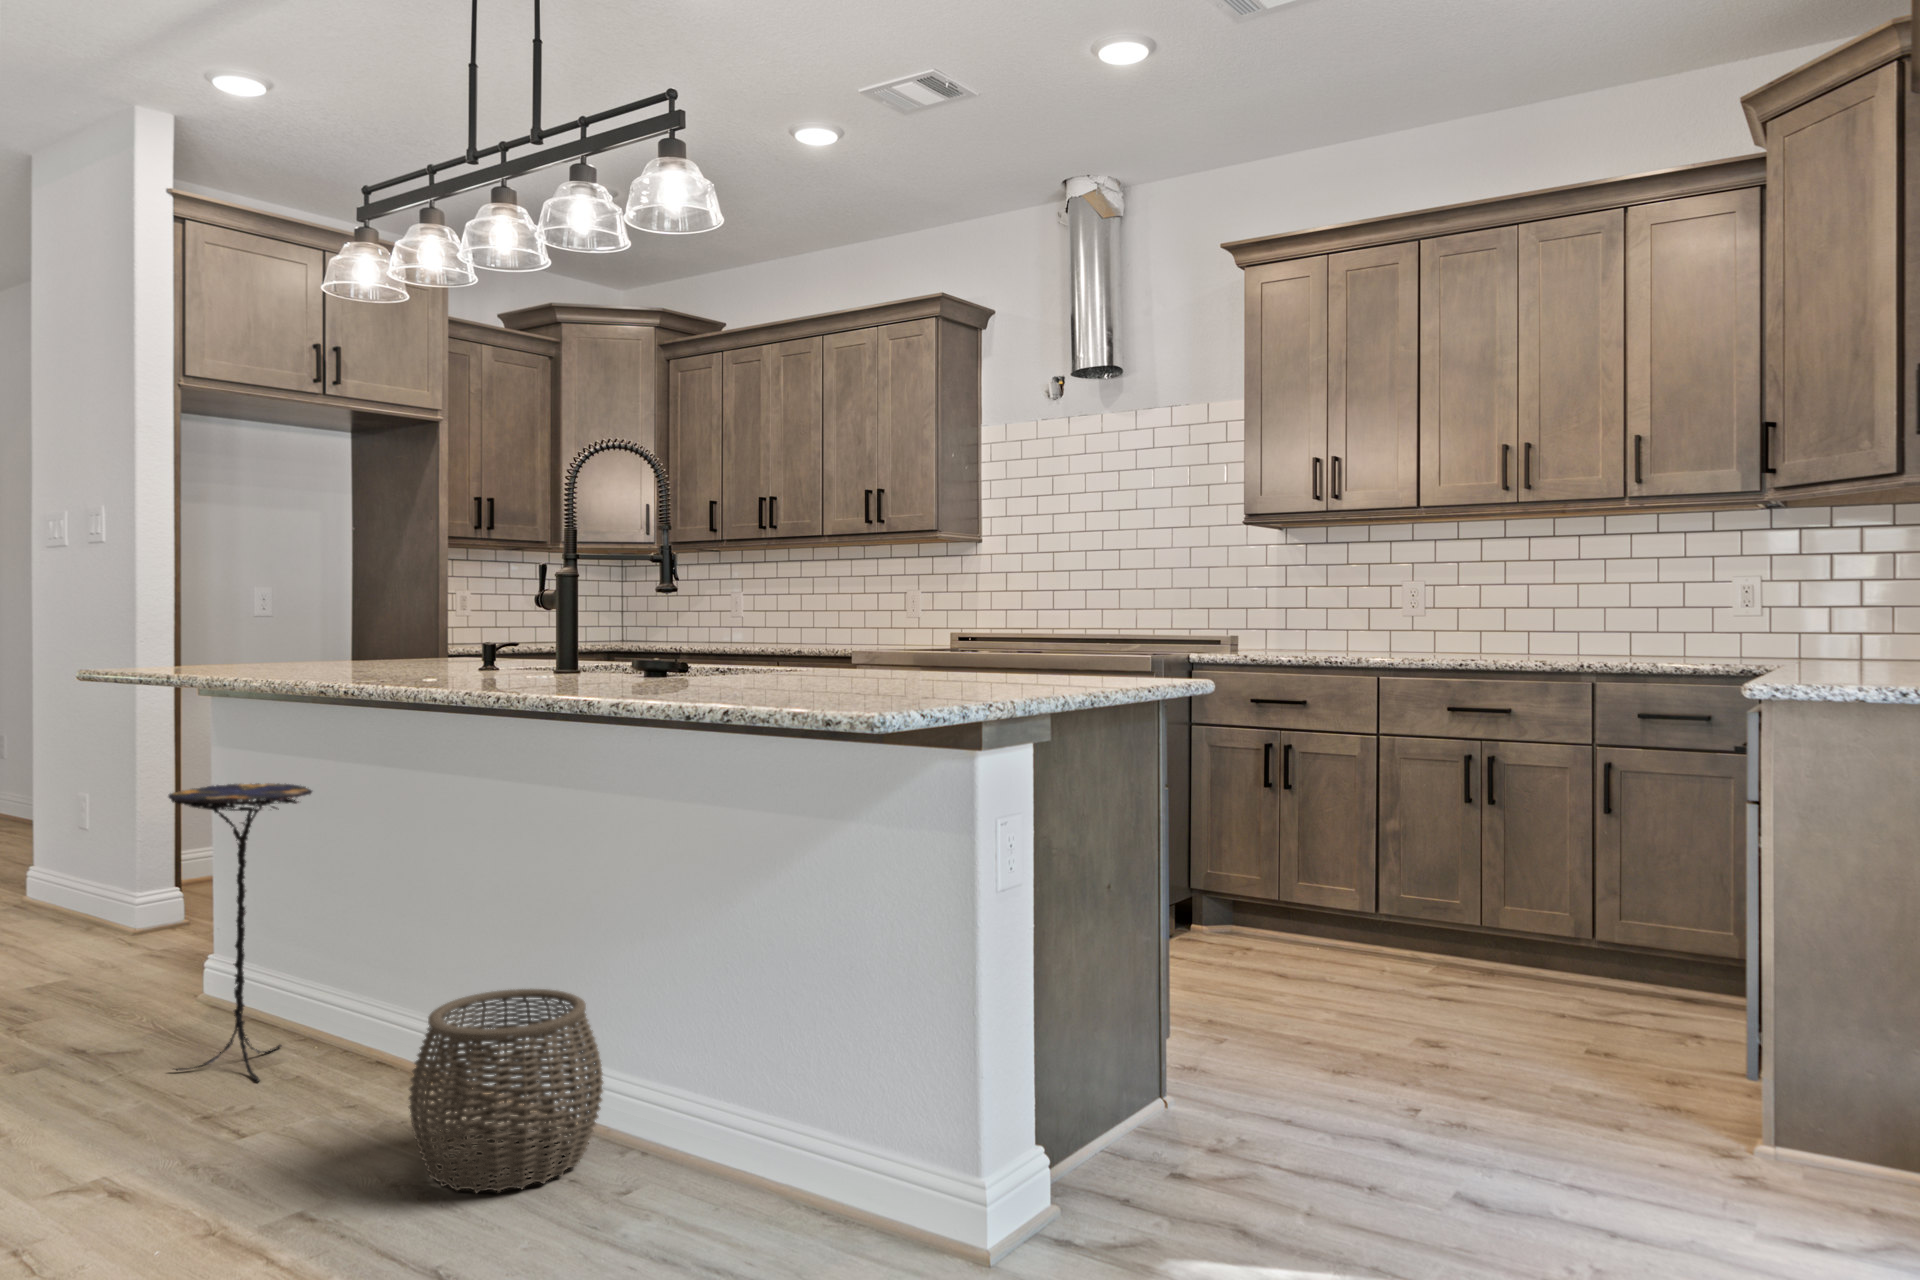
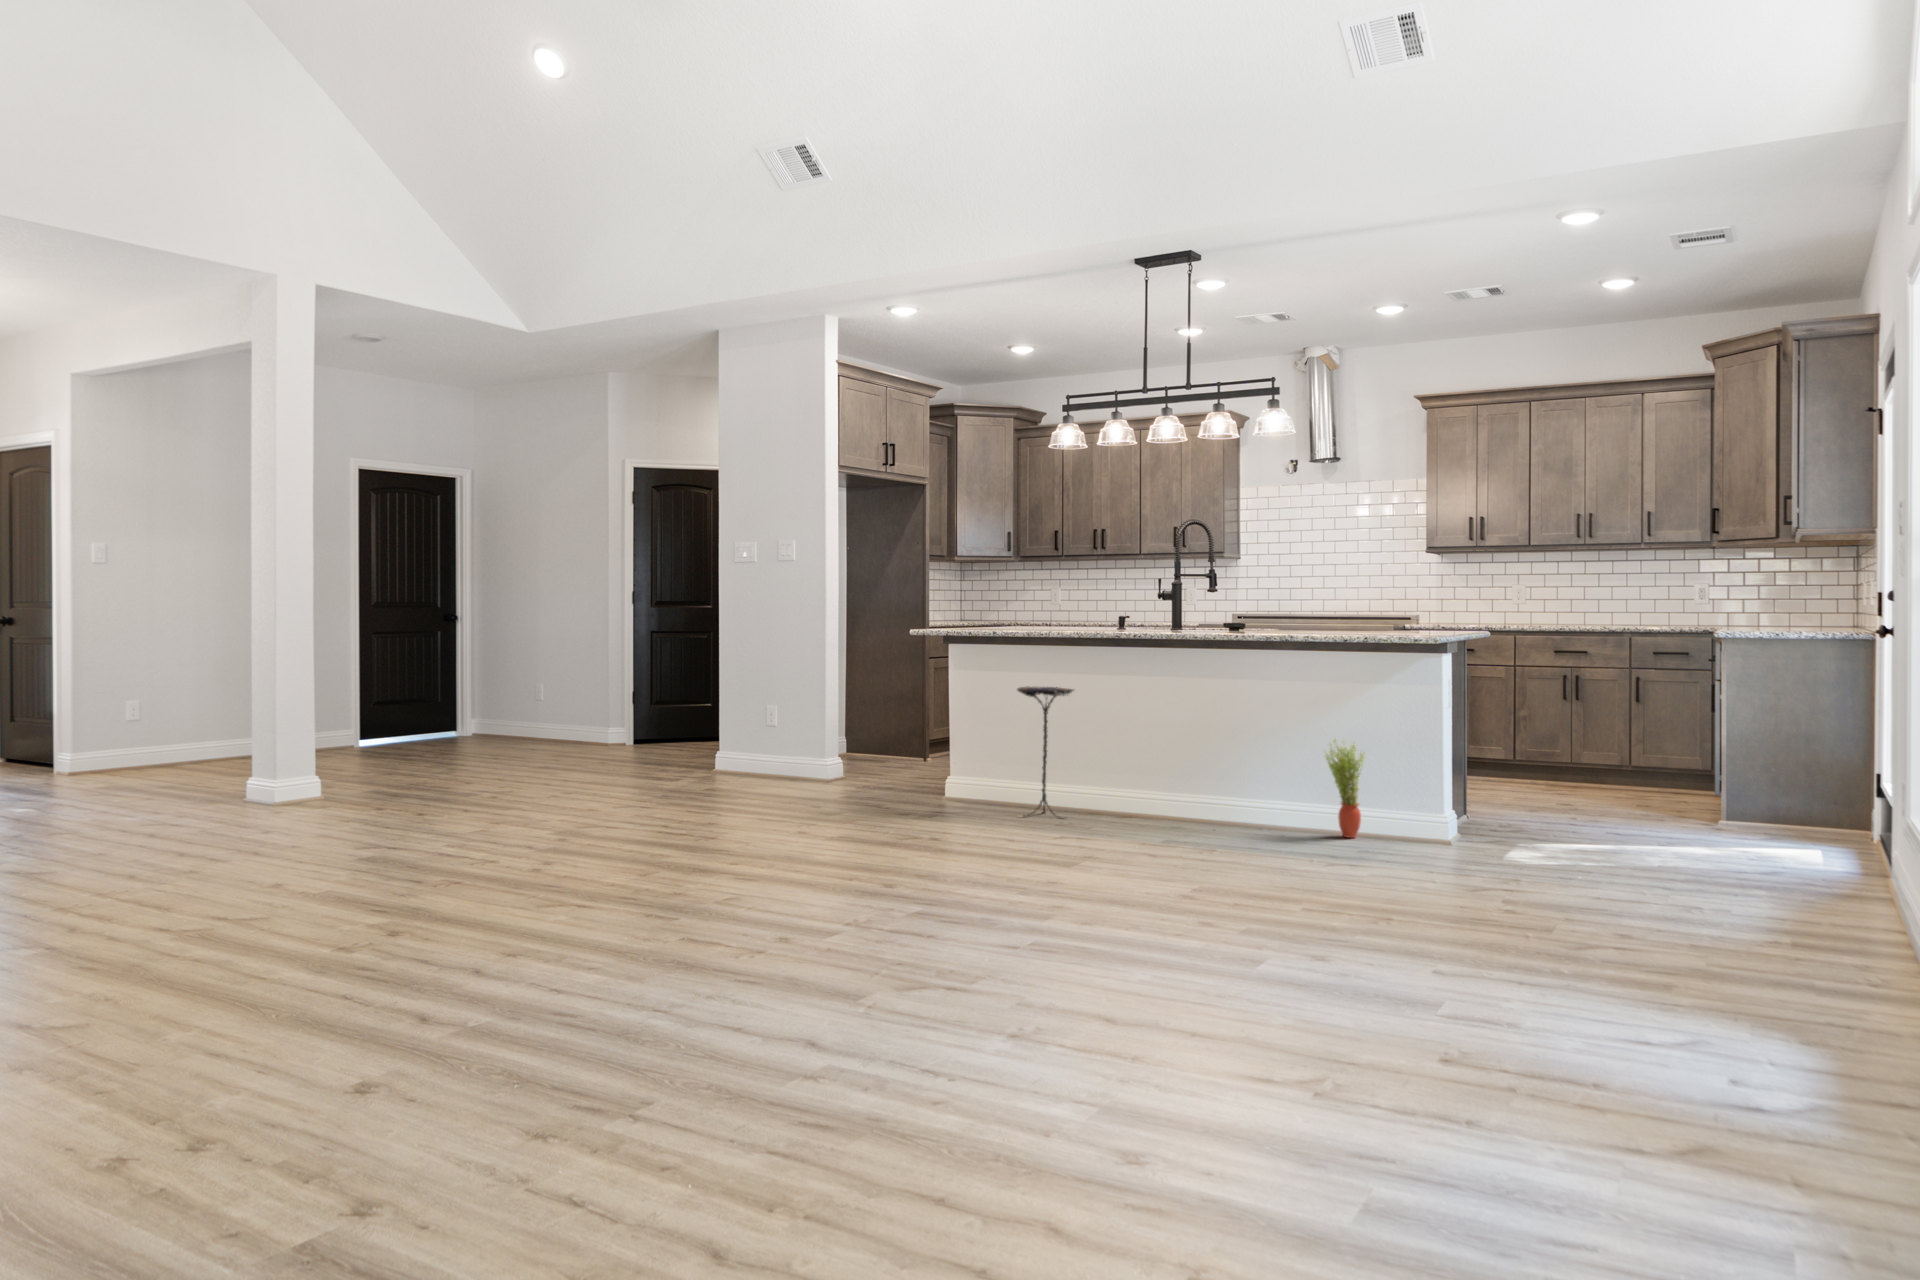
potted plant: none [689,946,790,1211] -> present [1325,740,1364,838]
woven basket: present [409,989,603,1193] -> none [1195,765,1272,836]

